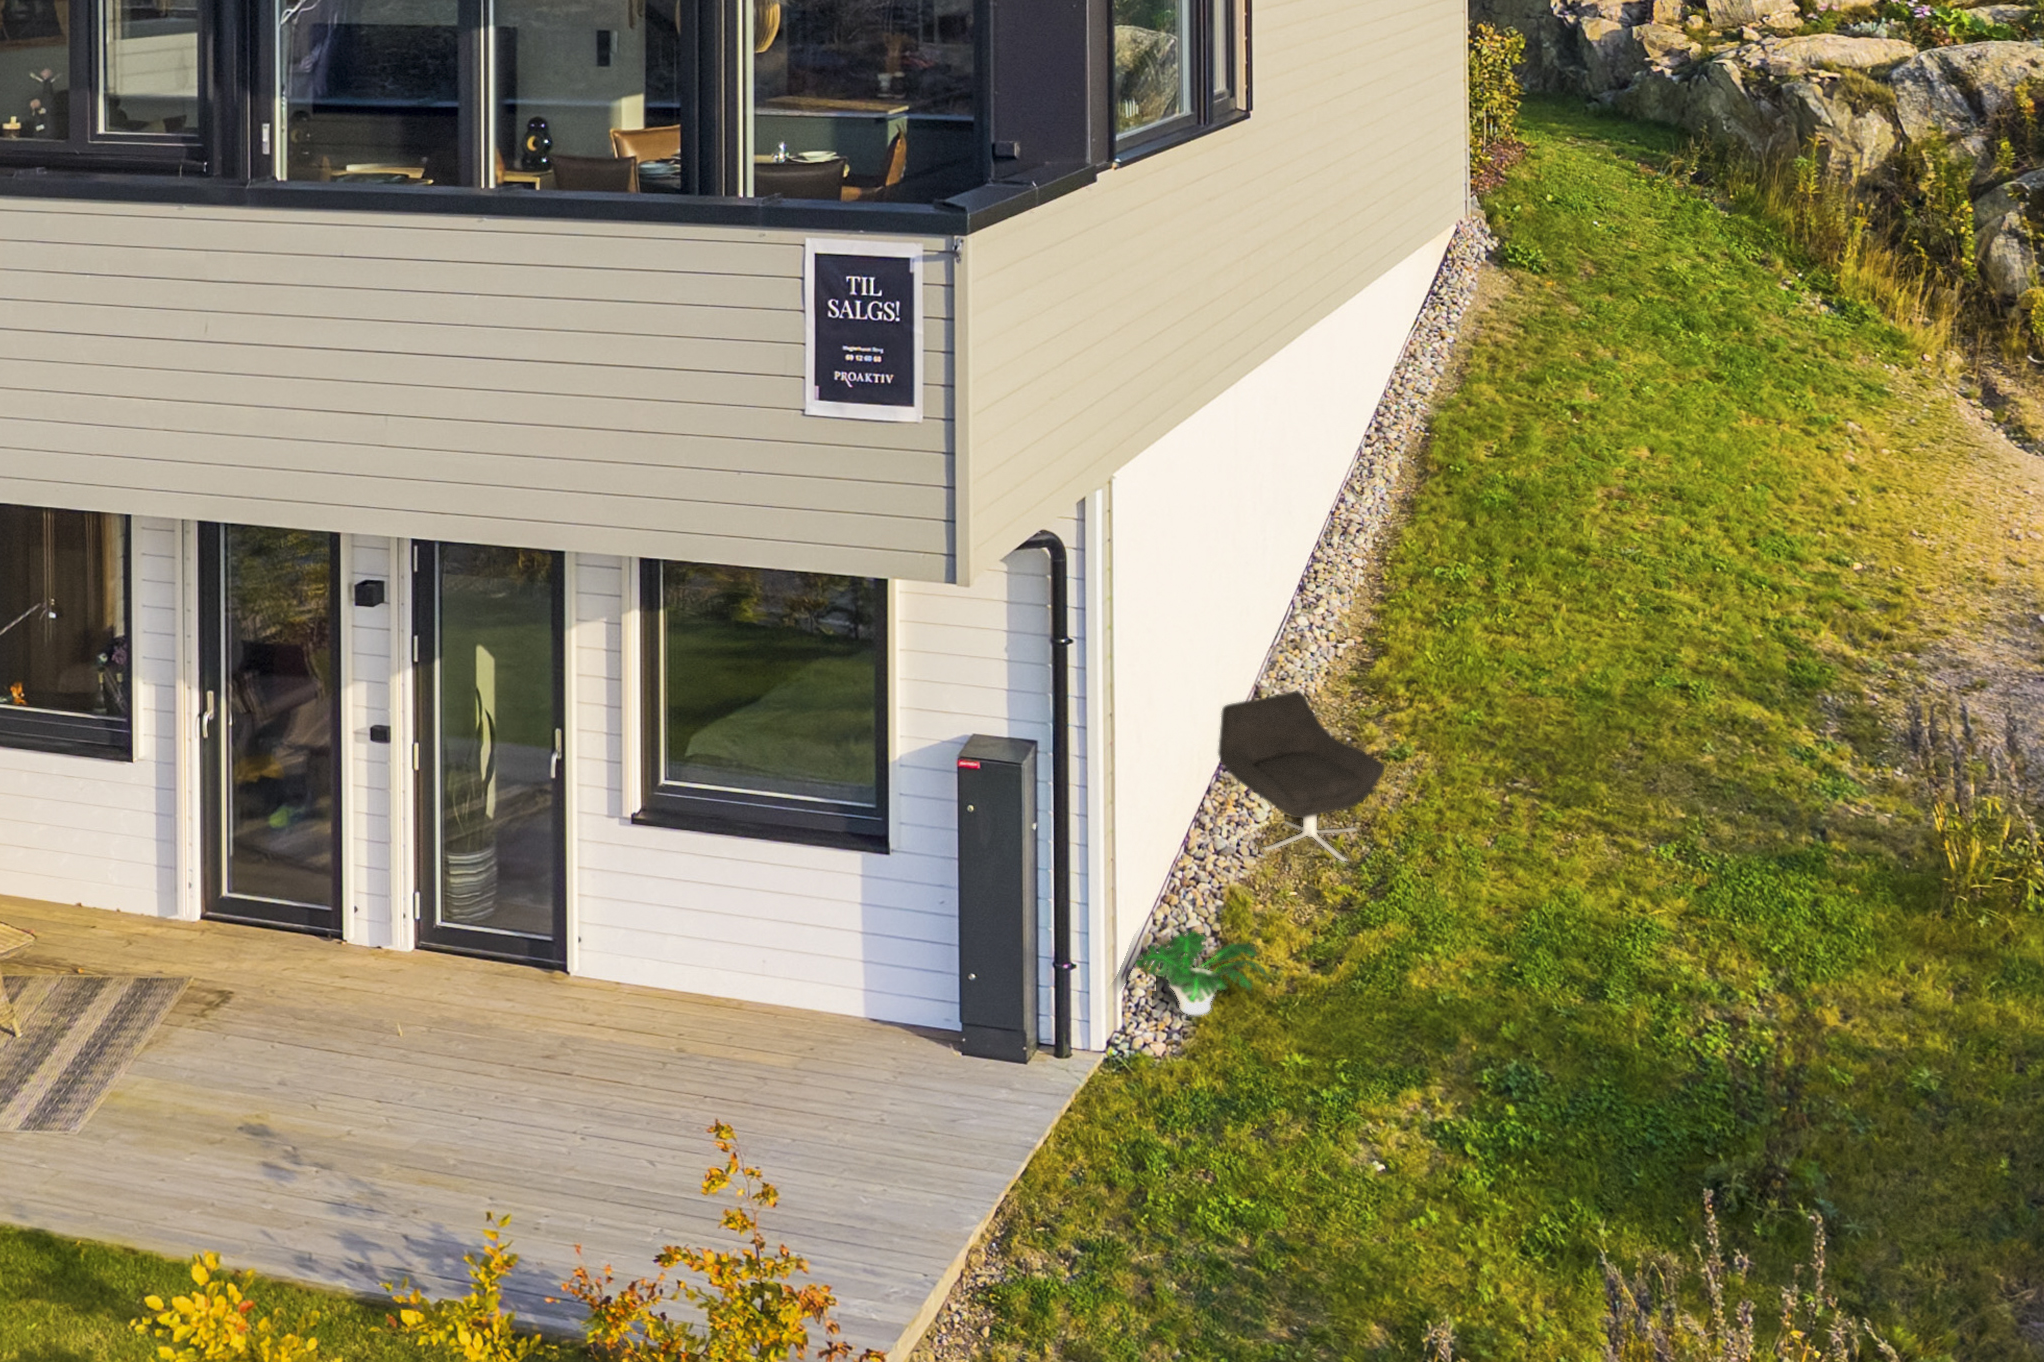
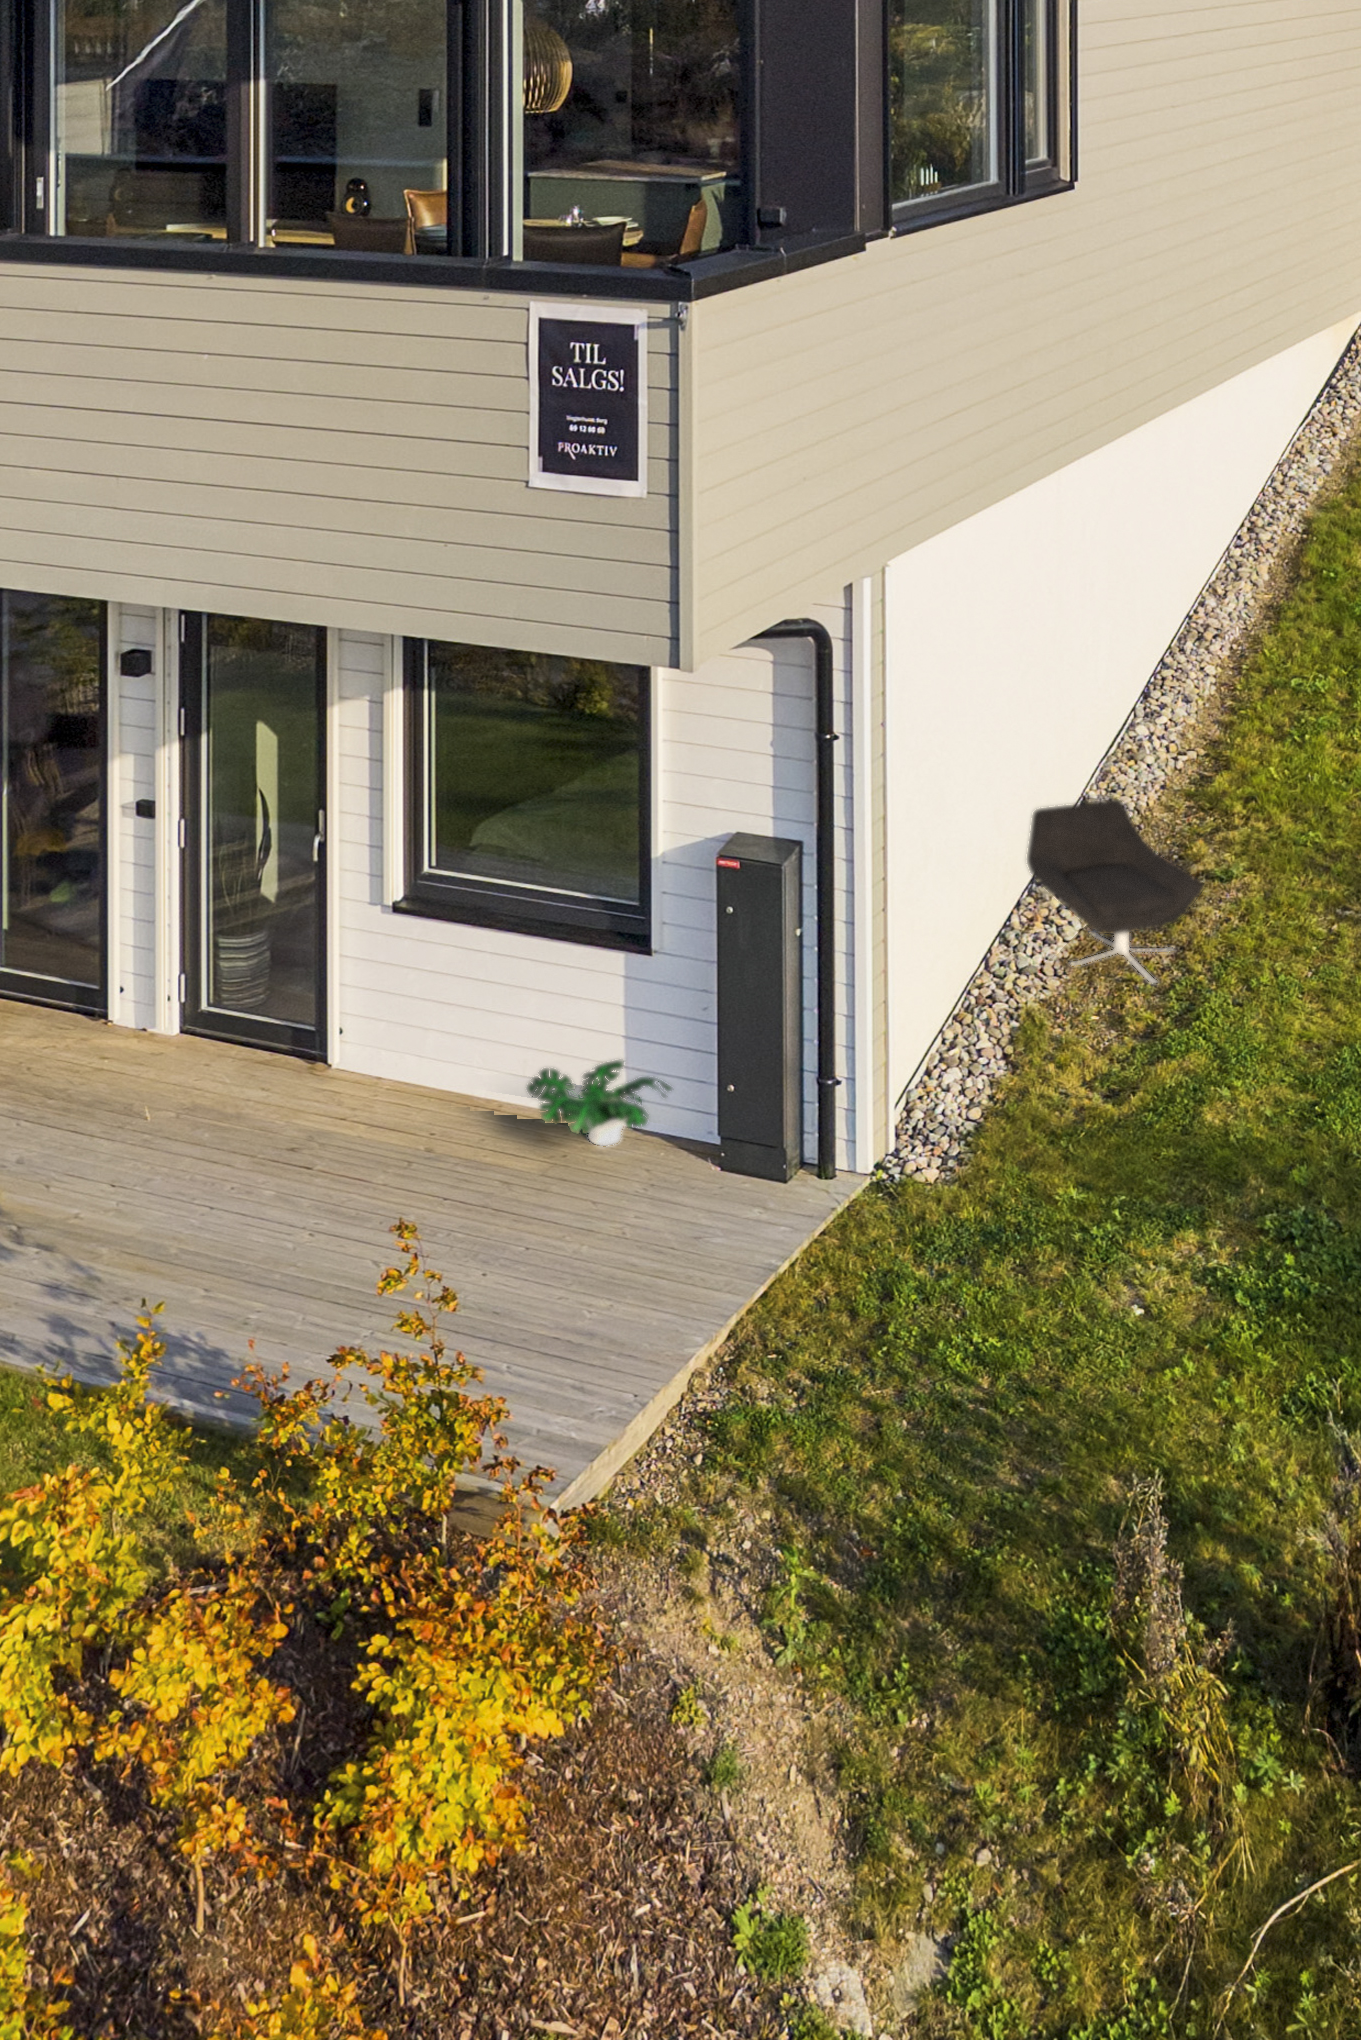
potted plant: present [1136,930,1268,1015] -> present [527,1060,672,1146]

